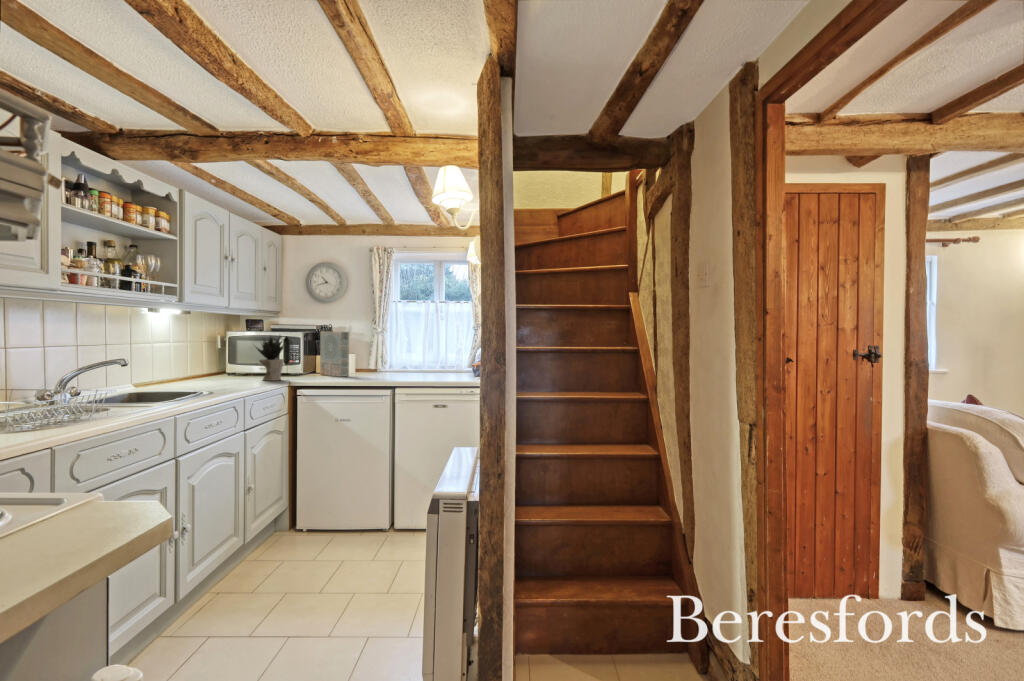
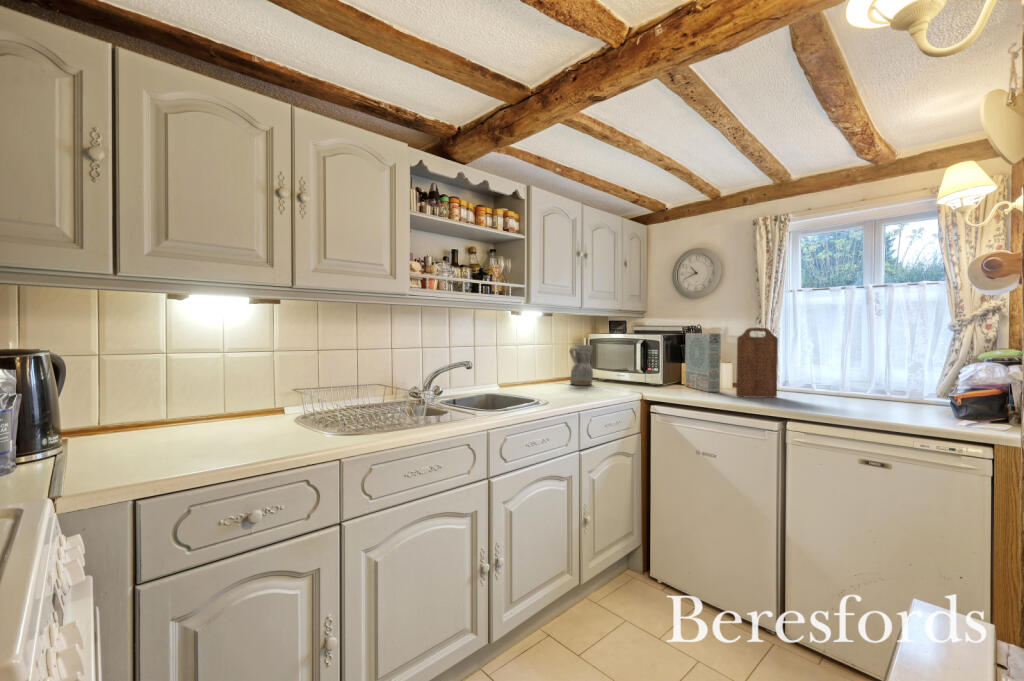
cutting board: none [361,328,387,378] -> present [736,328,778,397]
potted plant: present [256,336,286,381] -> none [604,337,641,391]
ceramic pitcher: none [211,341,236,380] -> present [569,344,593,385]

